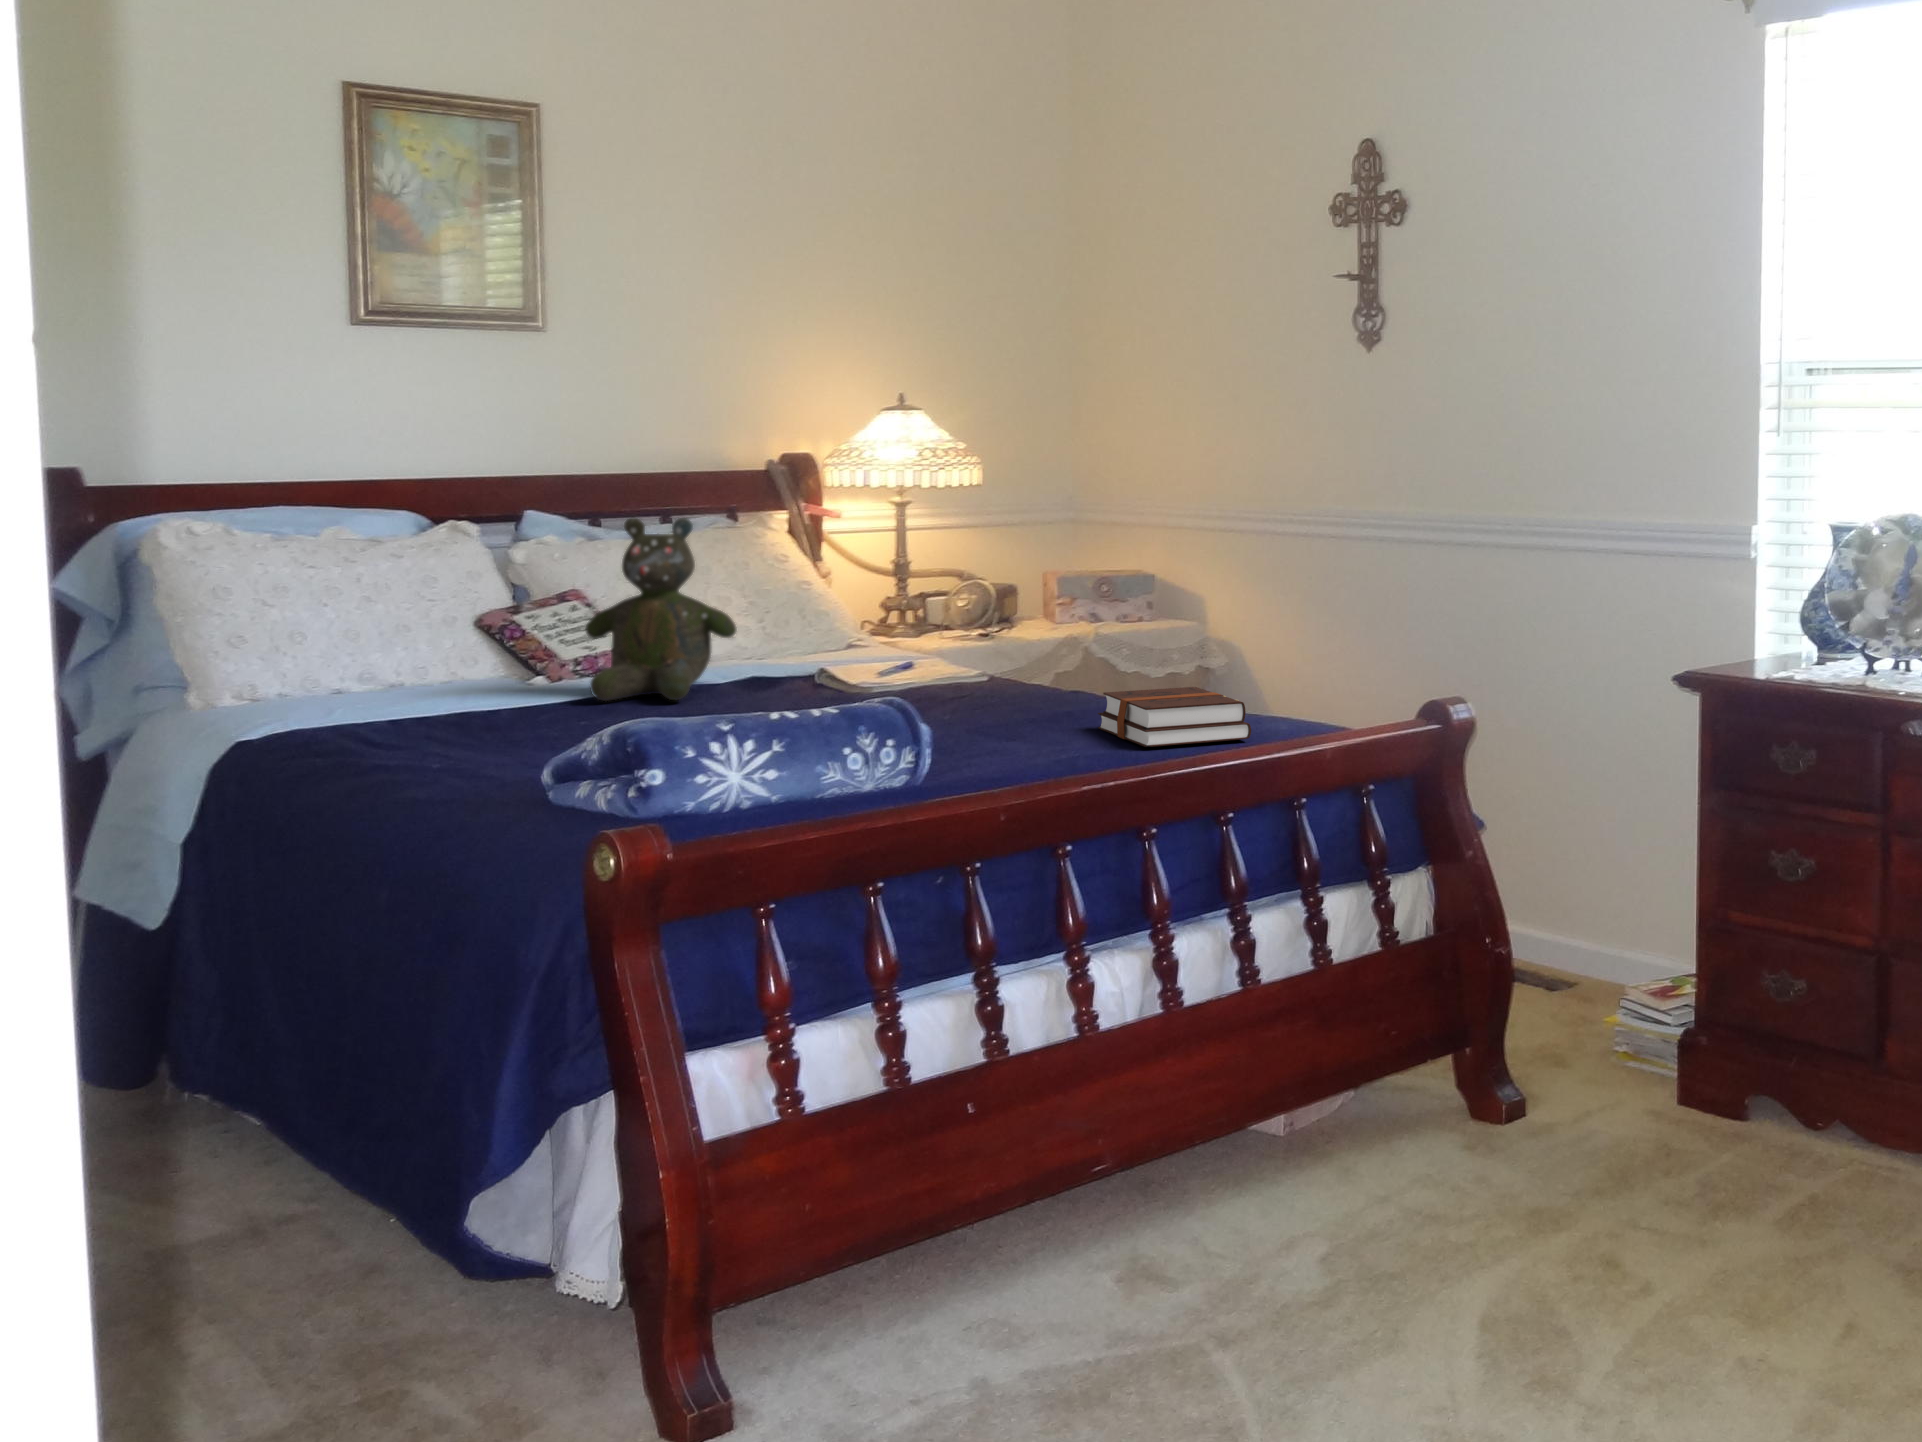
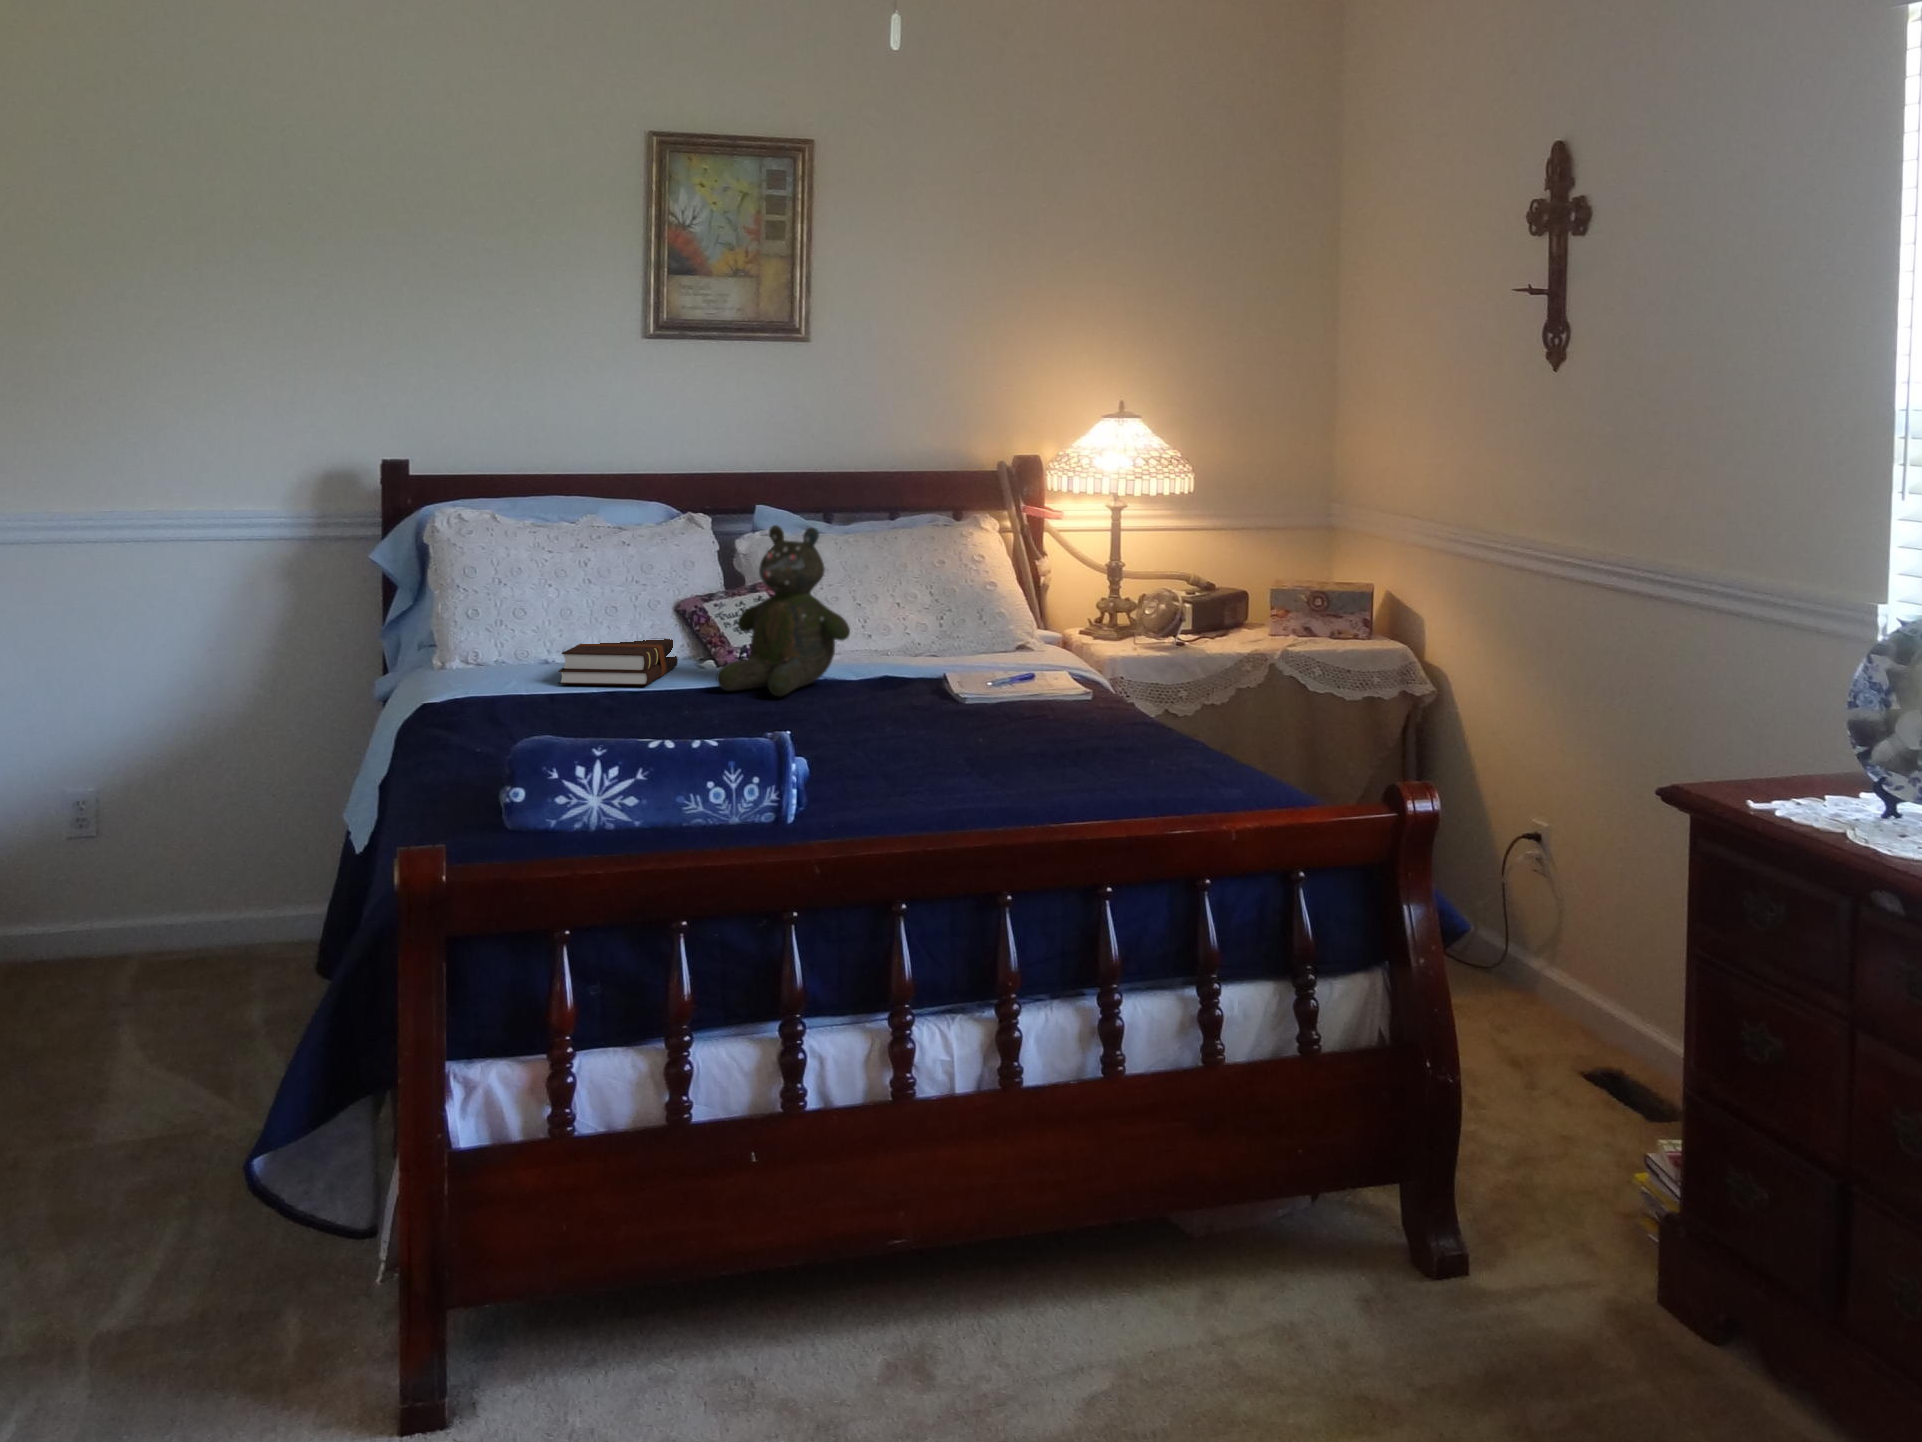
hardback book: present [1098,687,1251,747] -> present [558,639,678,685]

